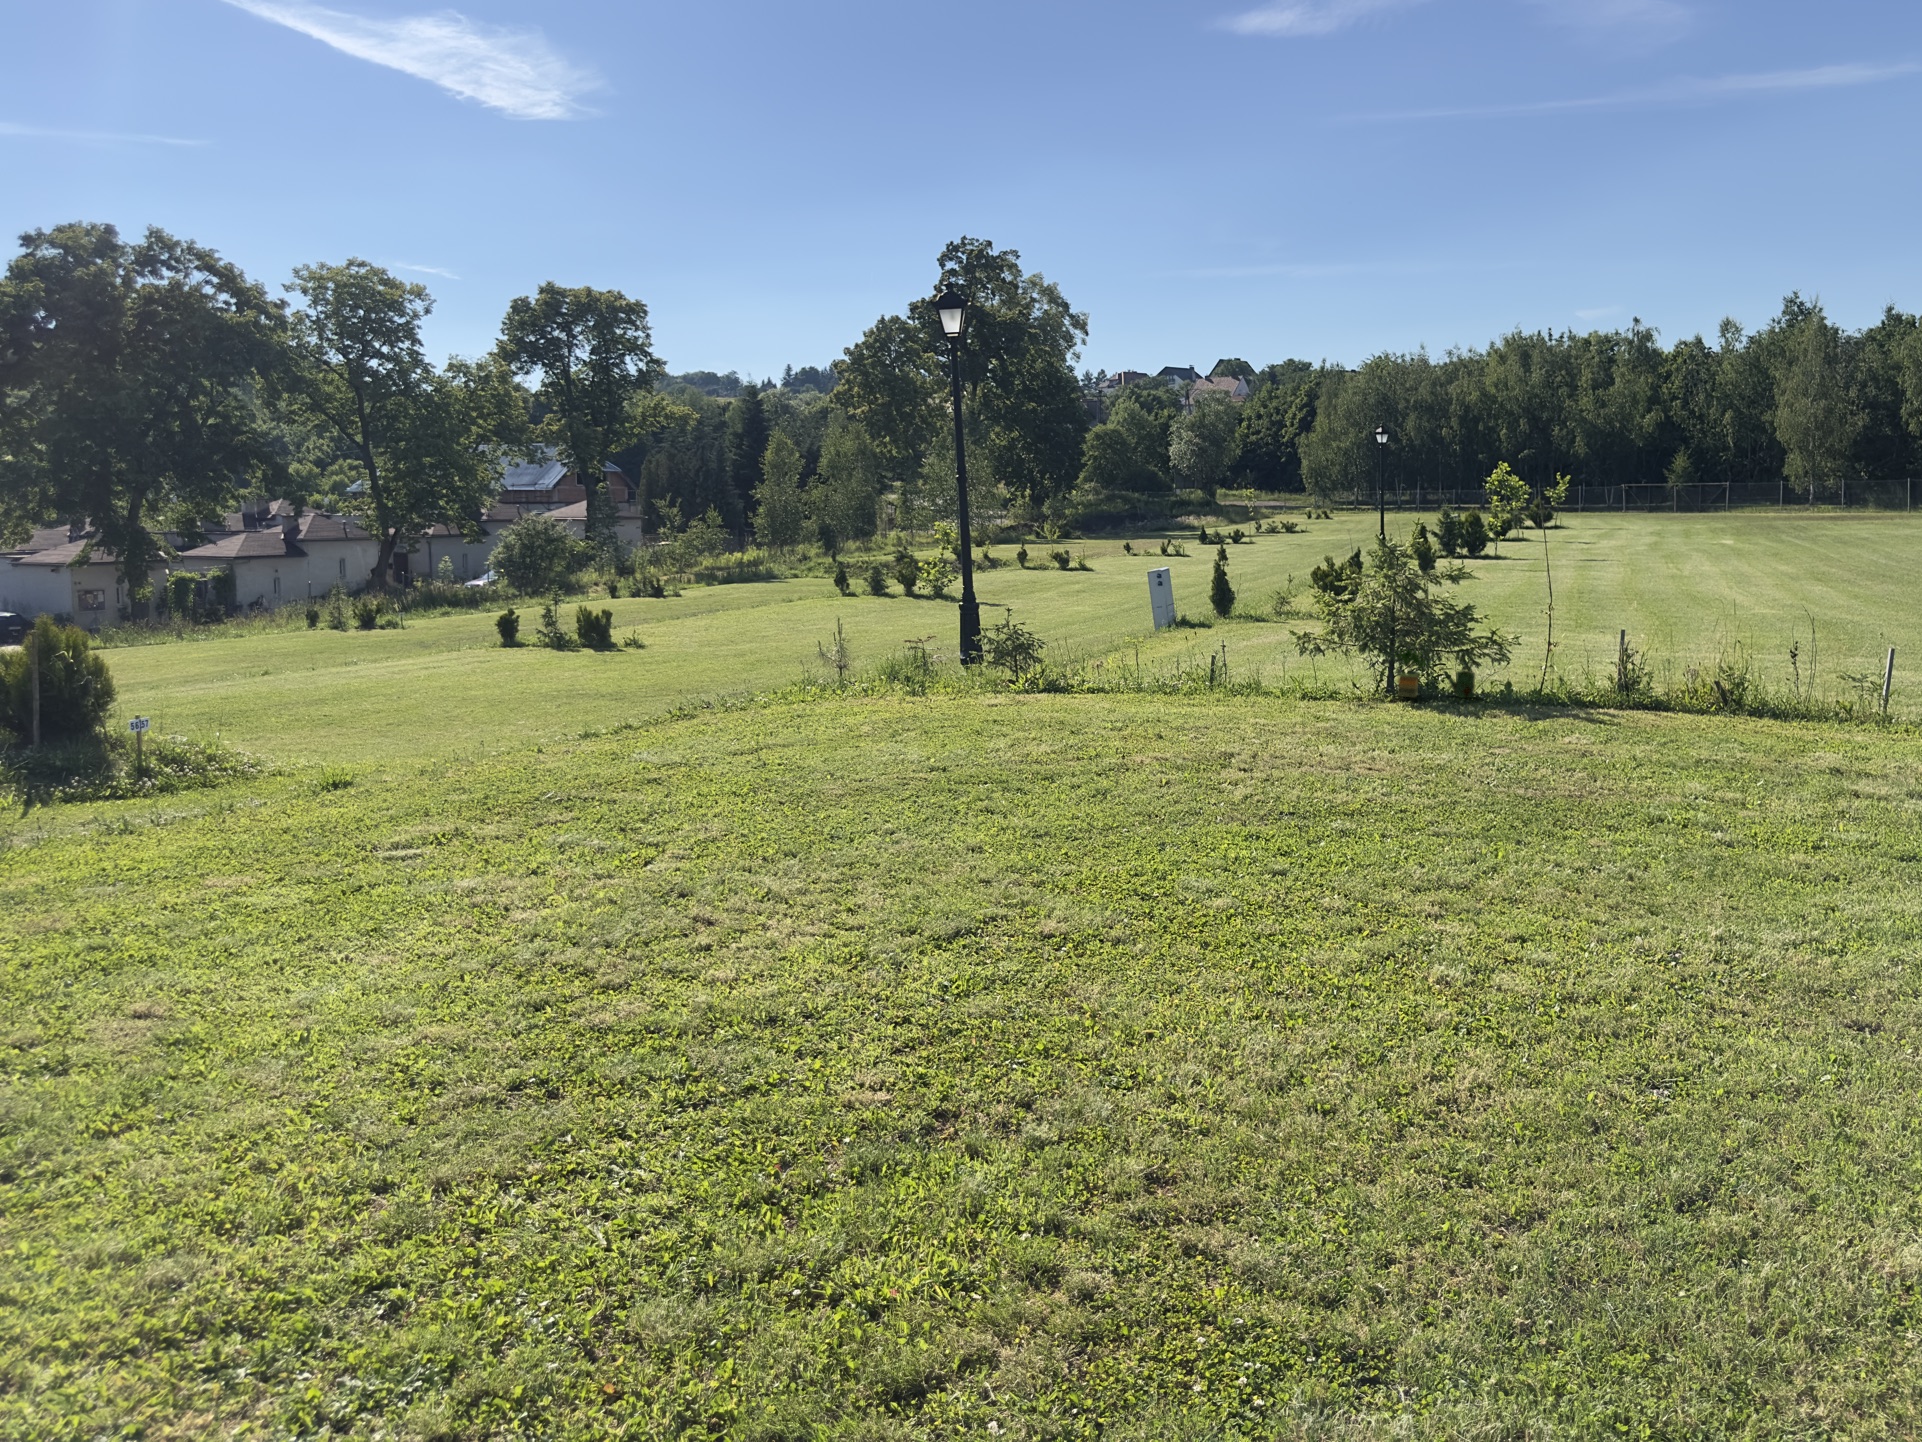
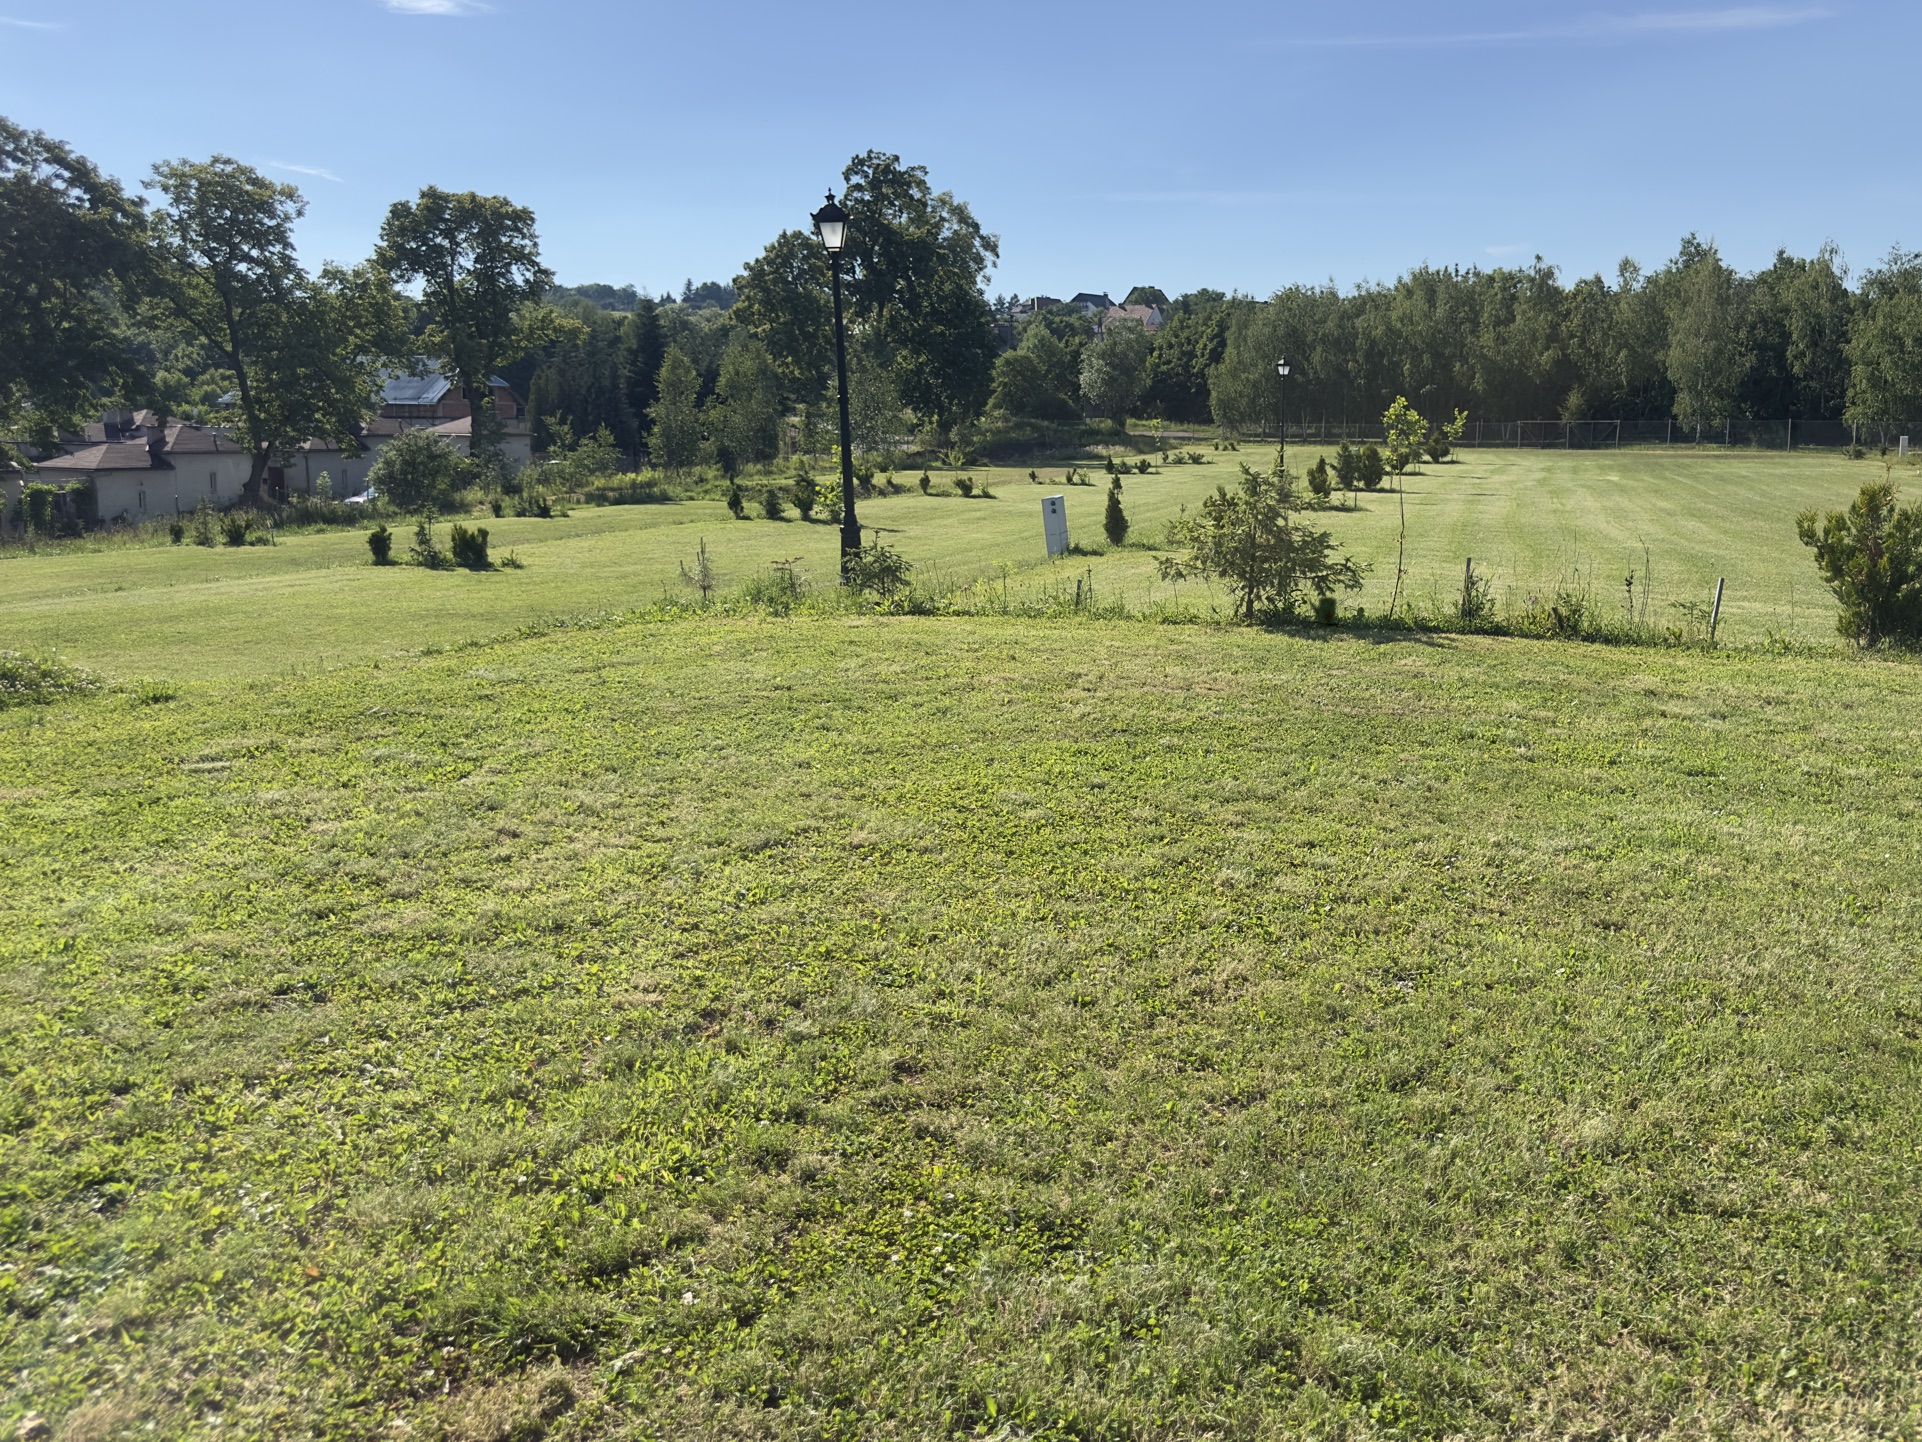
potted tree: present [1396,650,1424,697] -> none [1259,575,1290,623]

